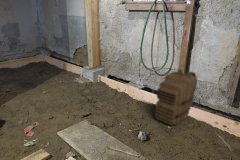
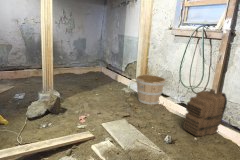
wooden bucket: none [90,59,125,95] -> present [136,74,166,105]

